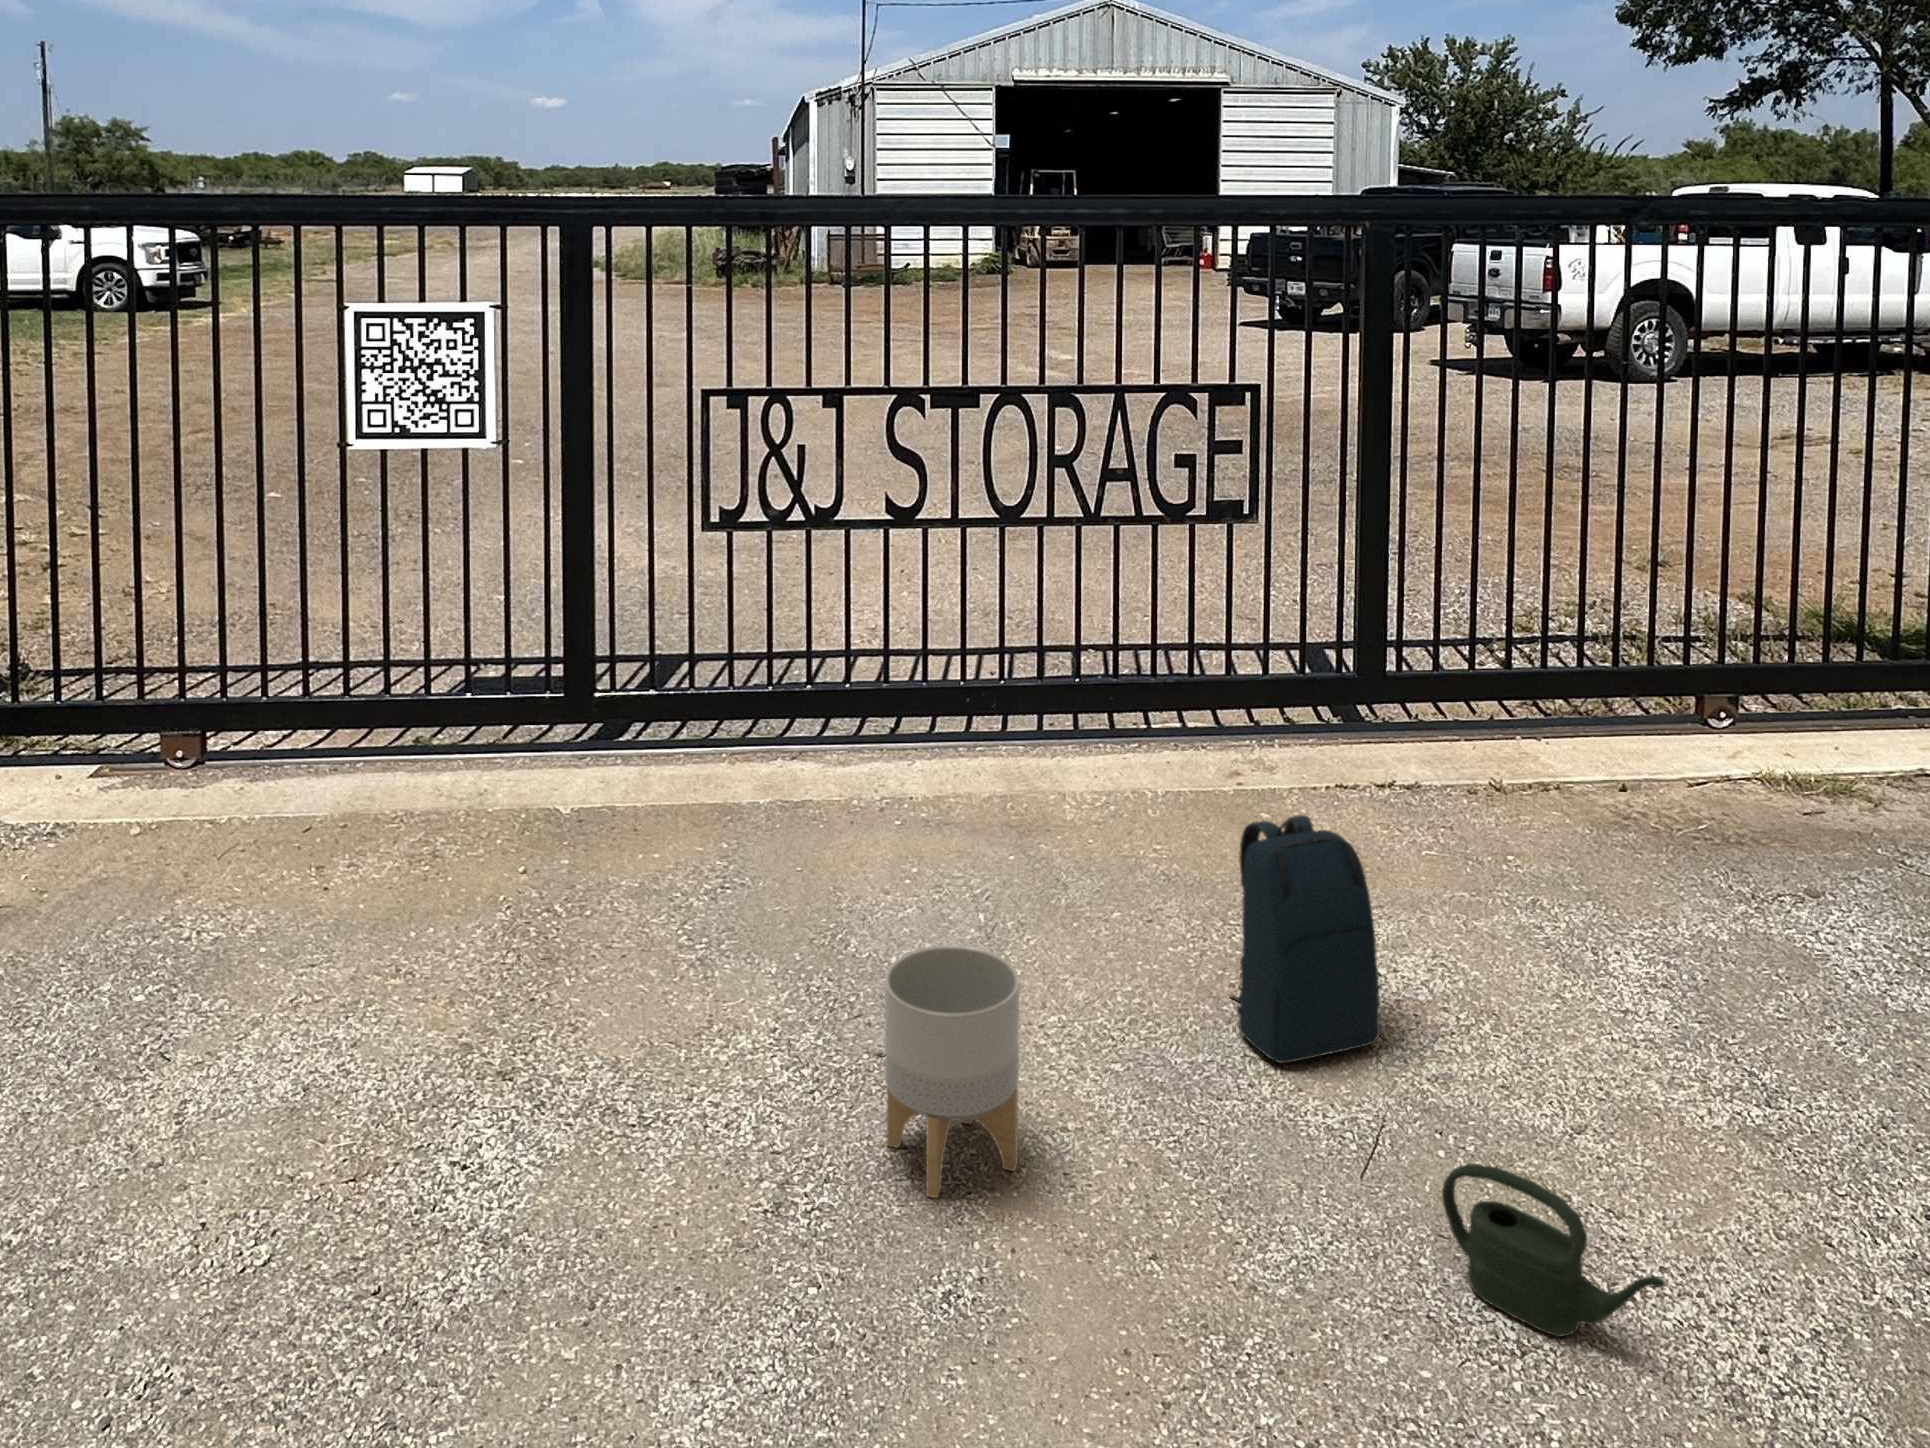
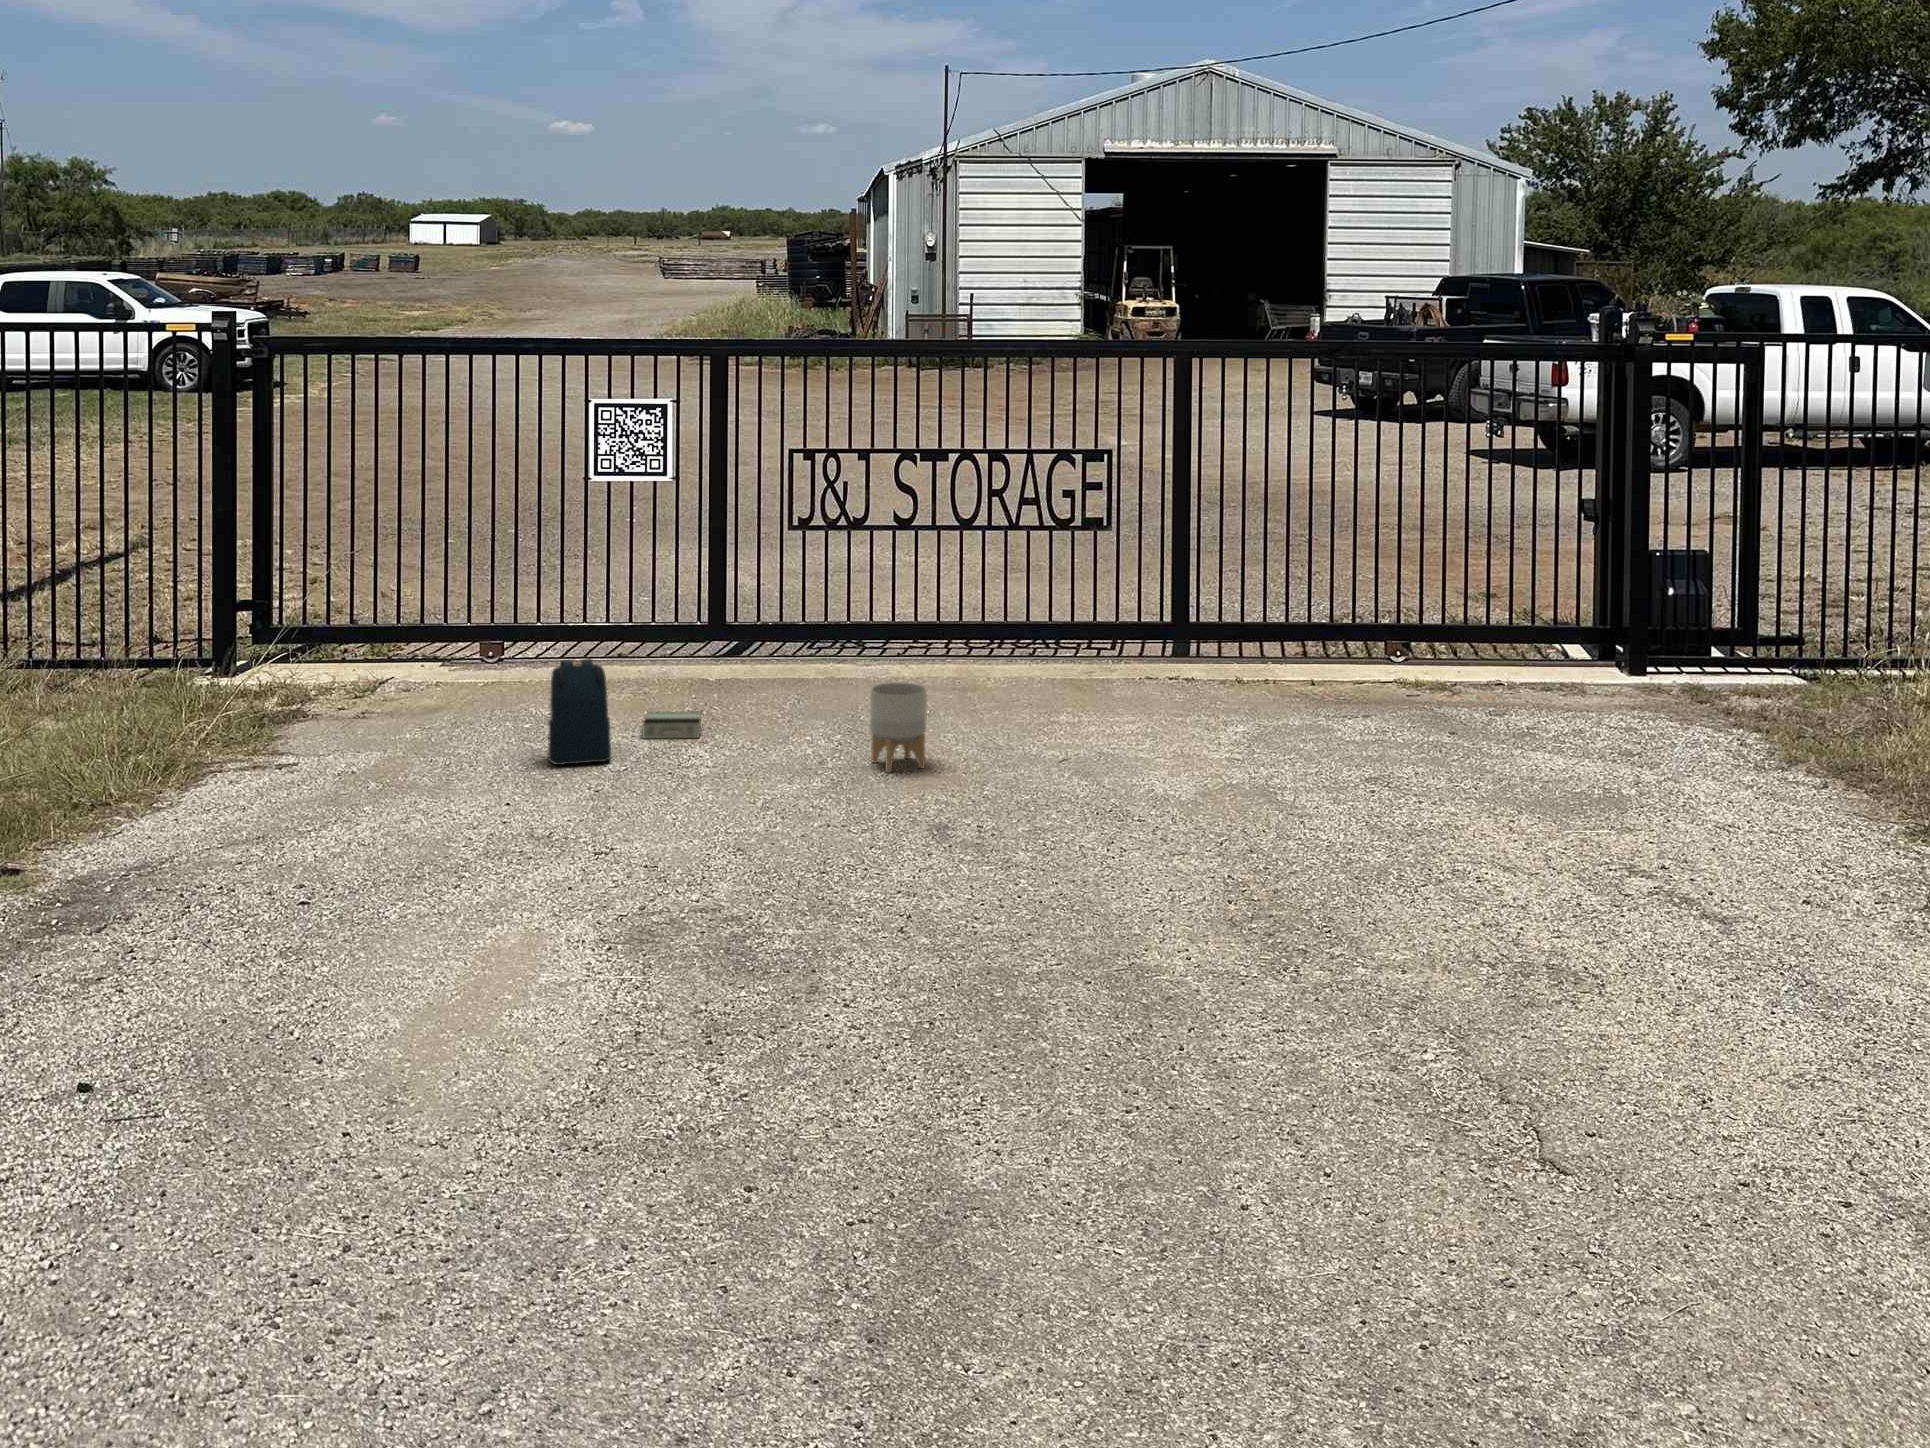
backpack: present [1230,815,1380,1063] -> present [548,658,611,765]
toolbox: none [360,968,506,1056] -> present [642,711,702,739]
watering can: present [1442,1163,1665,1337] -> none [1084,746,1148,801]

